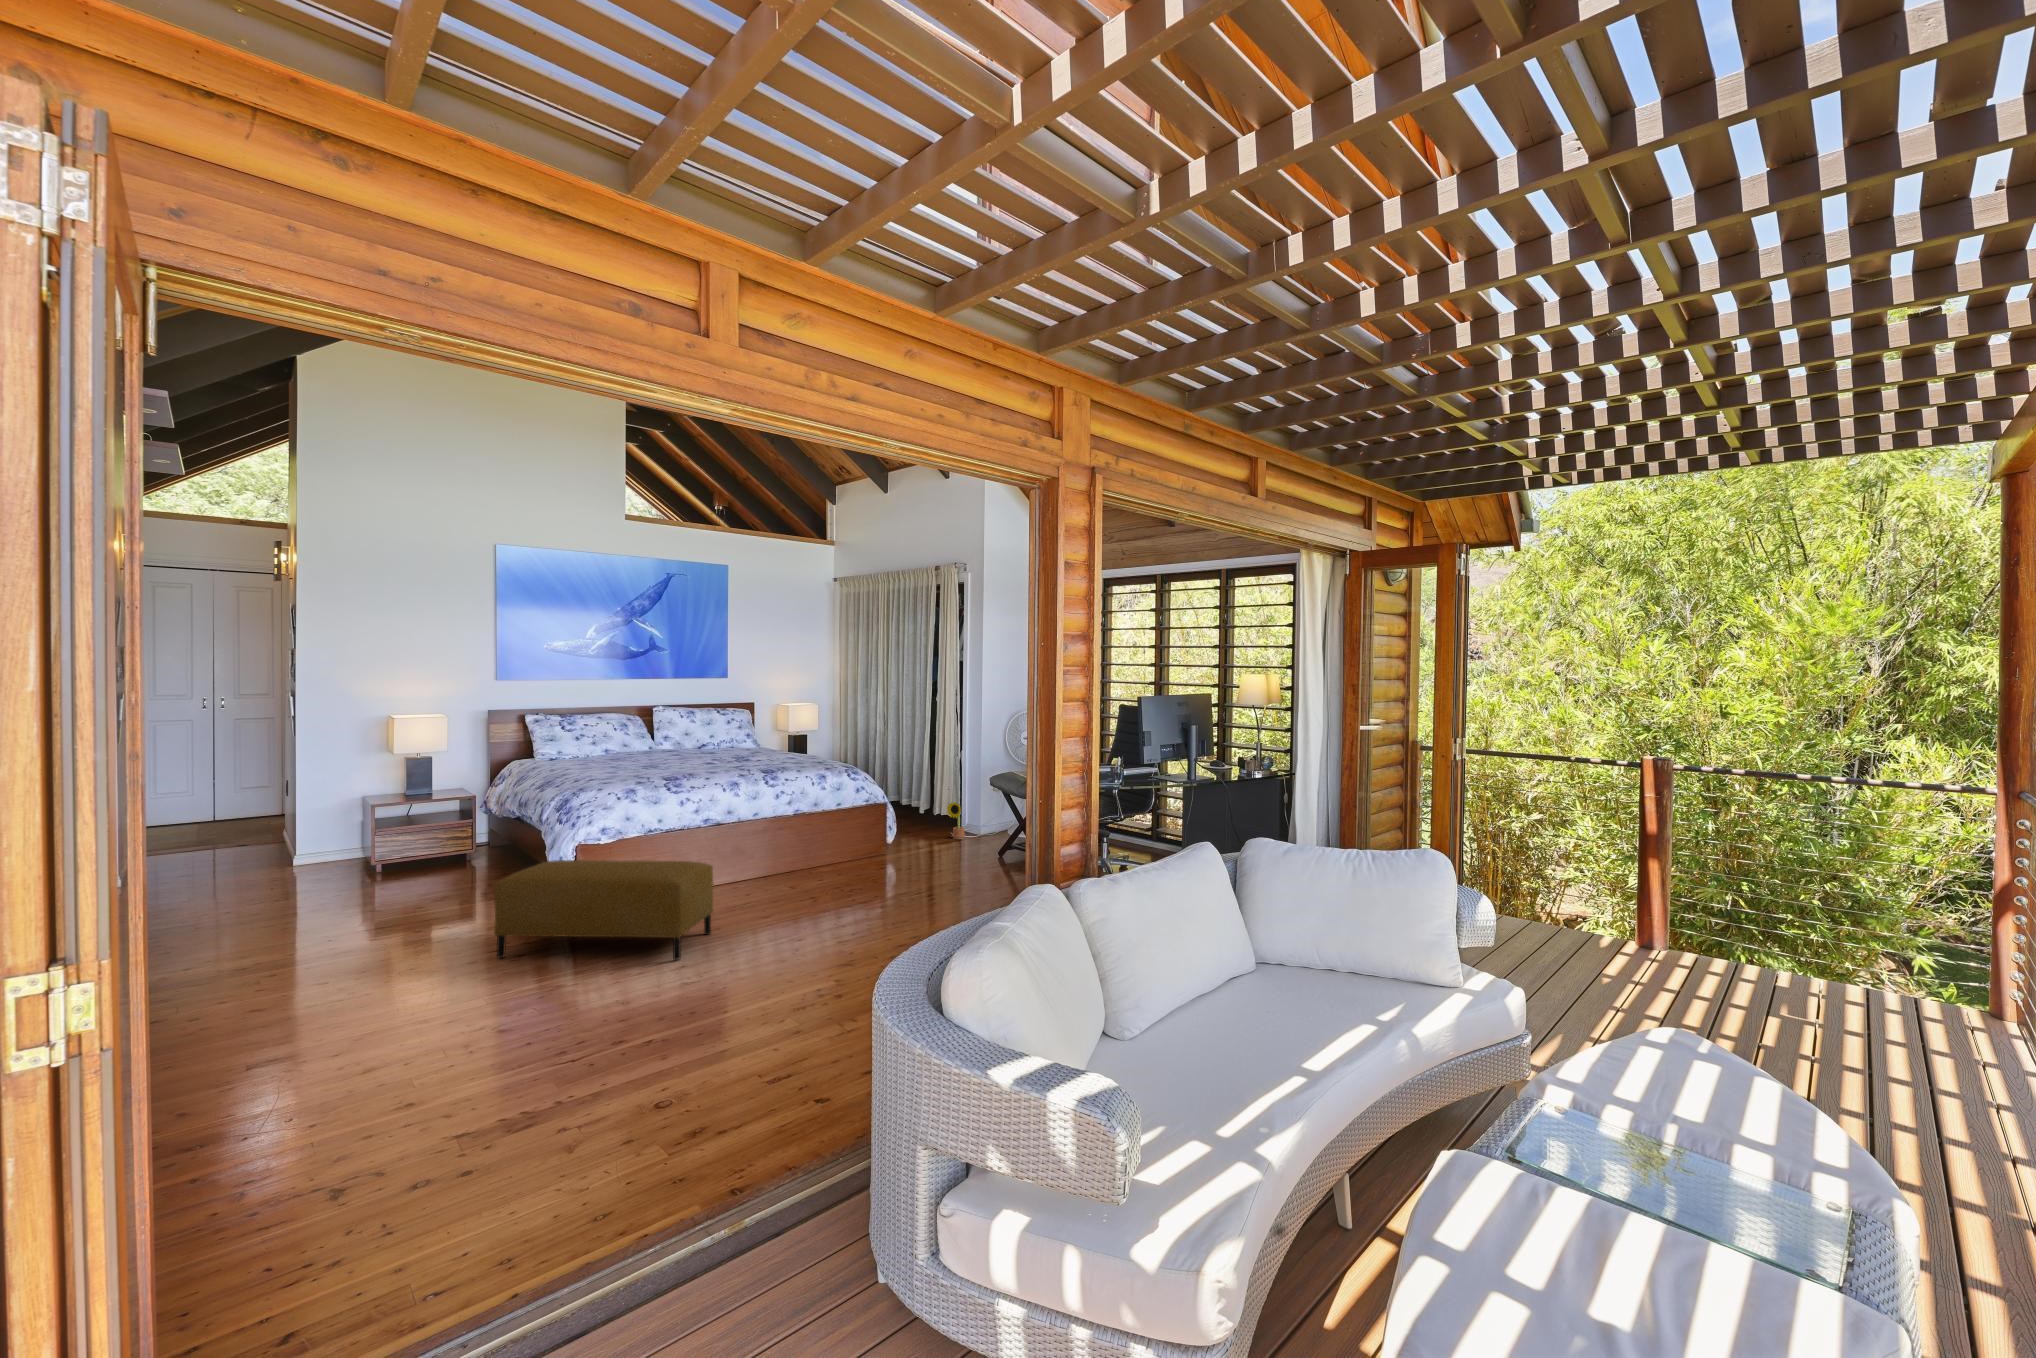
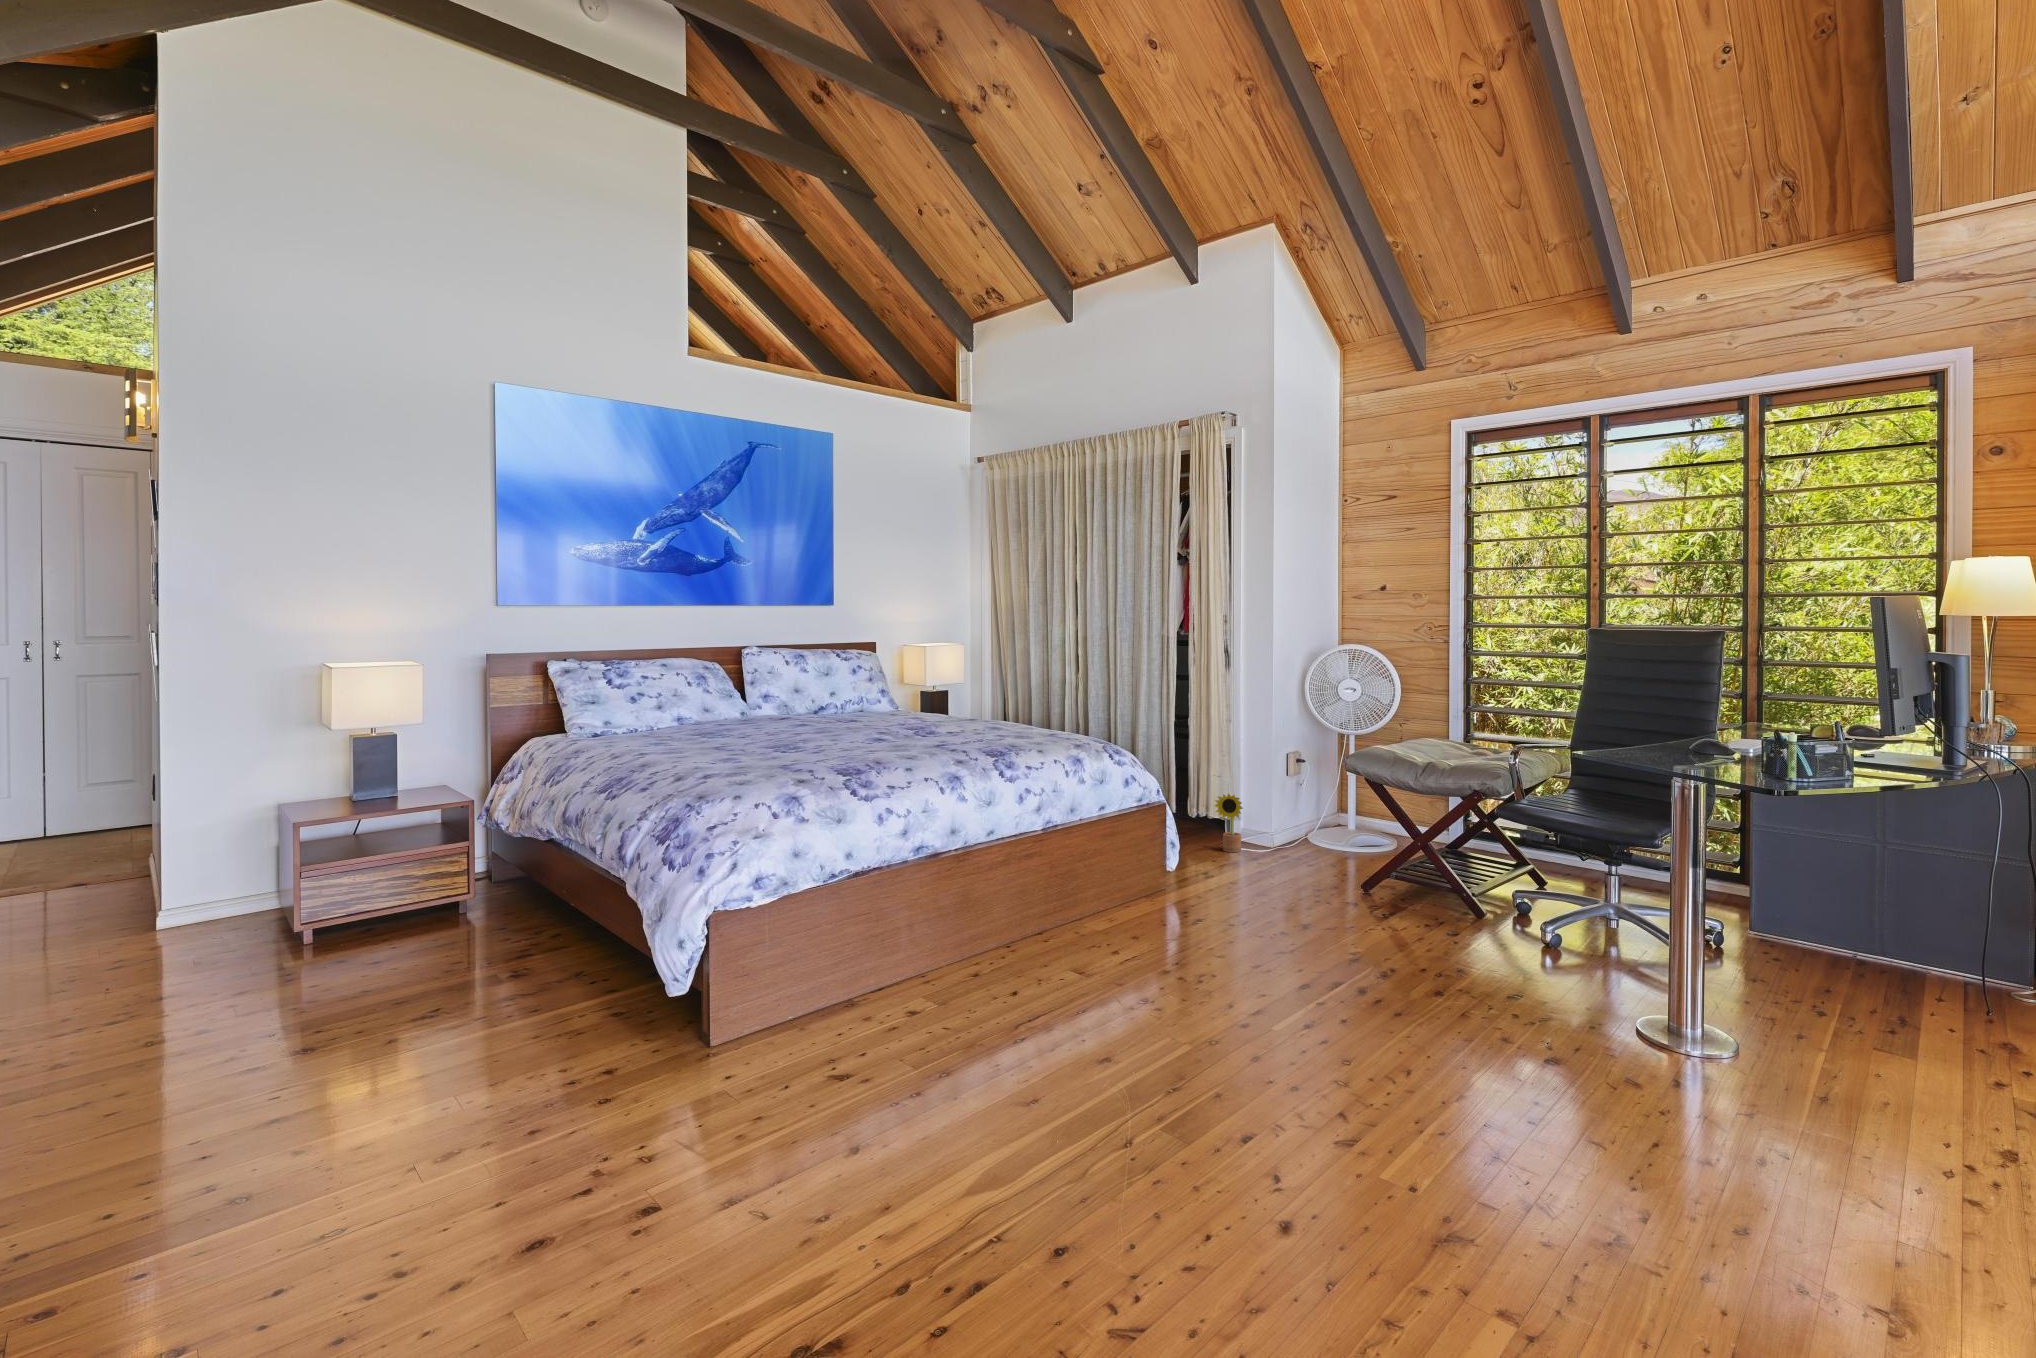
ottoman: present [494,860,713,960] -> none [591,966,1047,1229]

